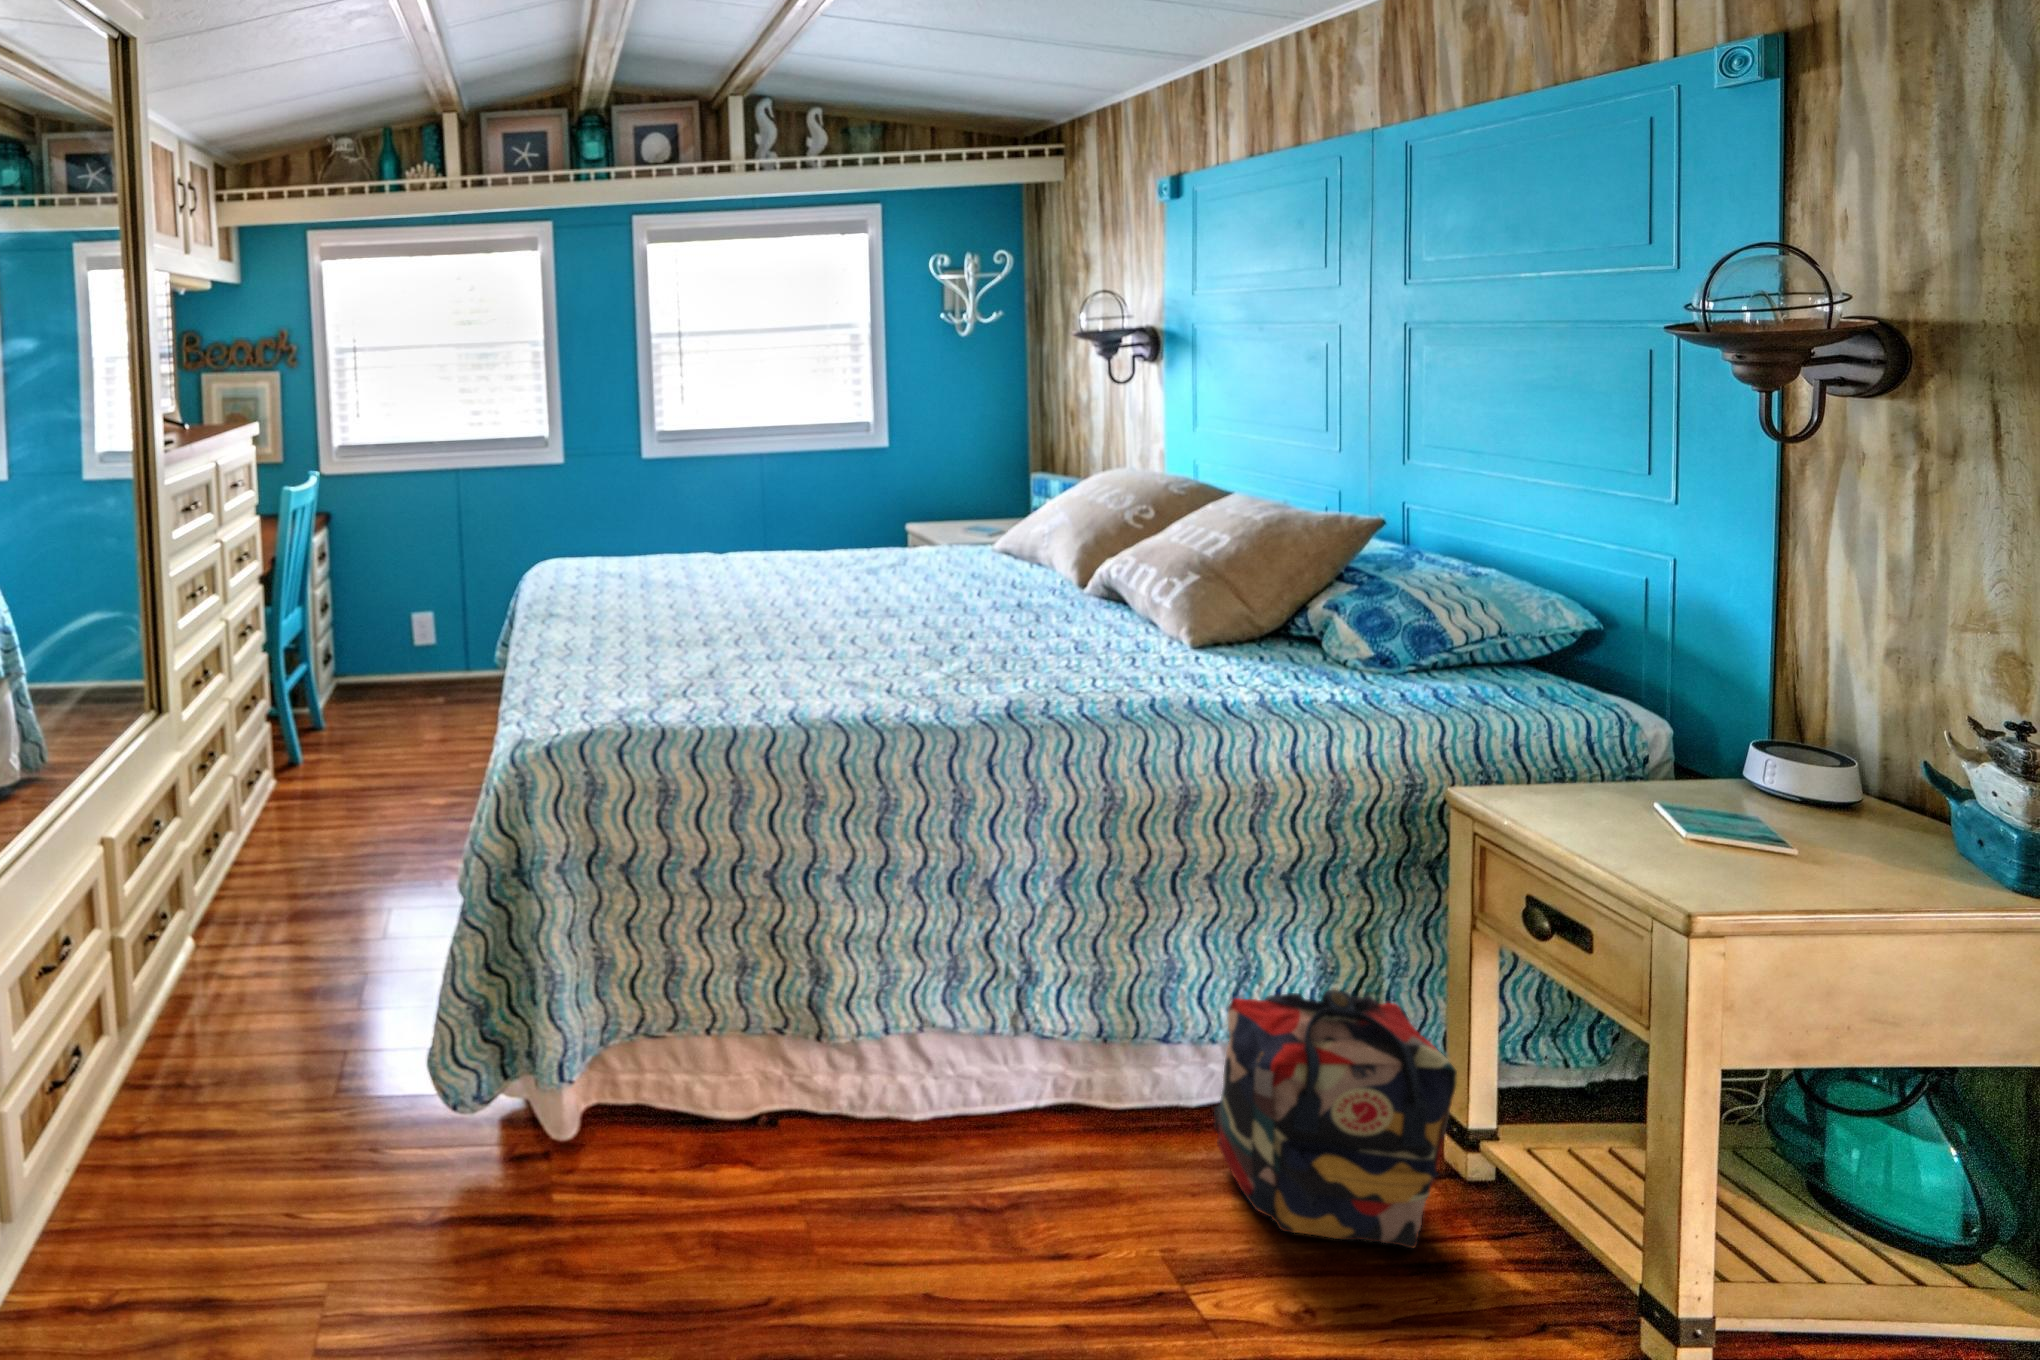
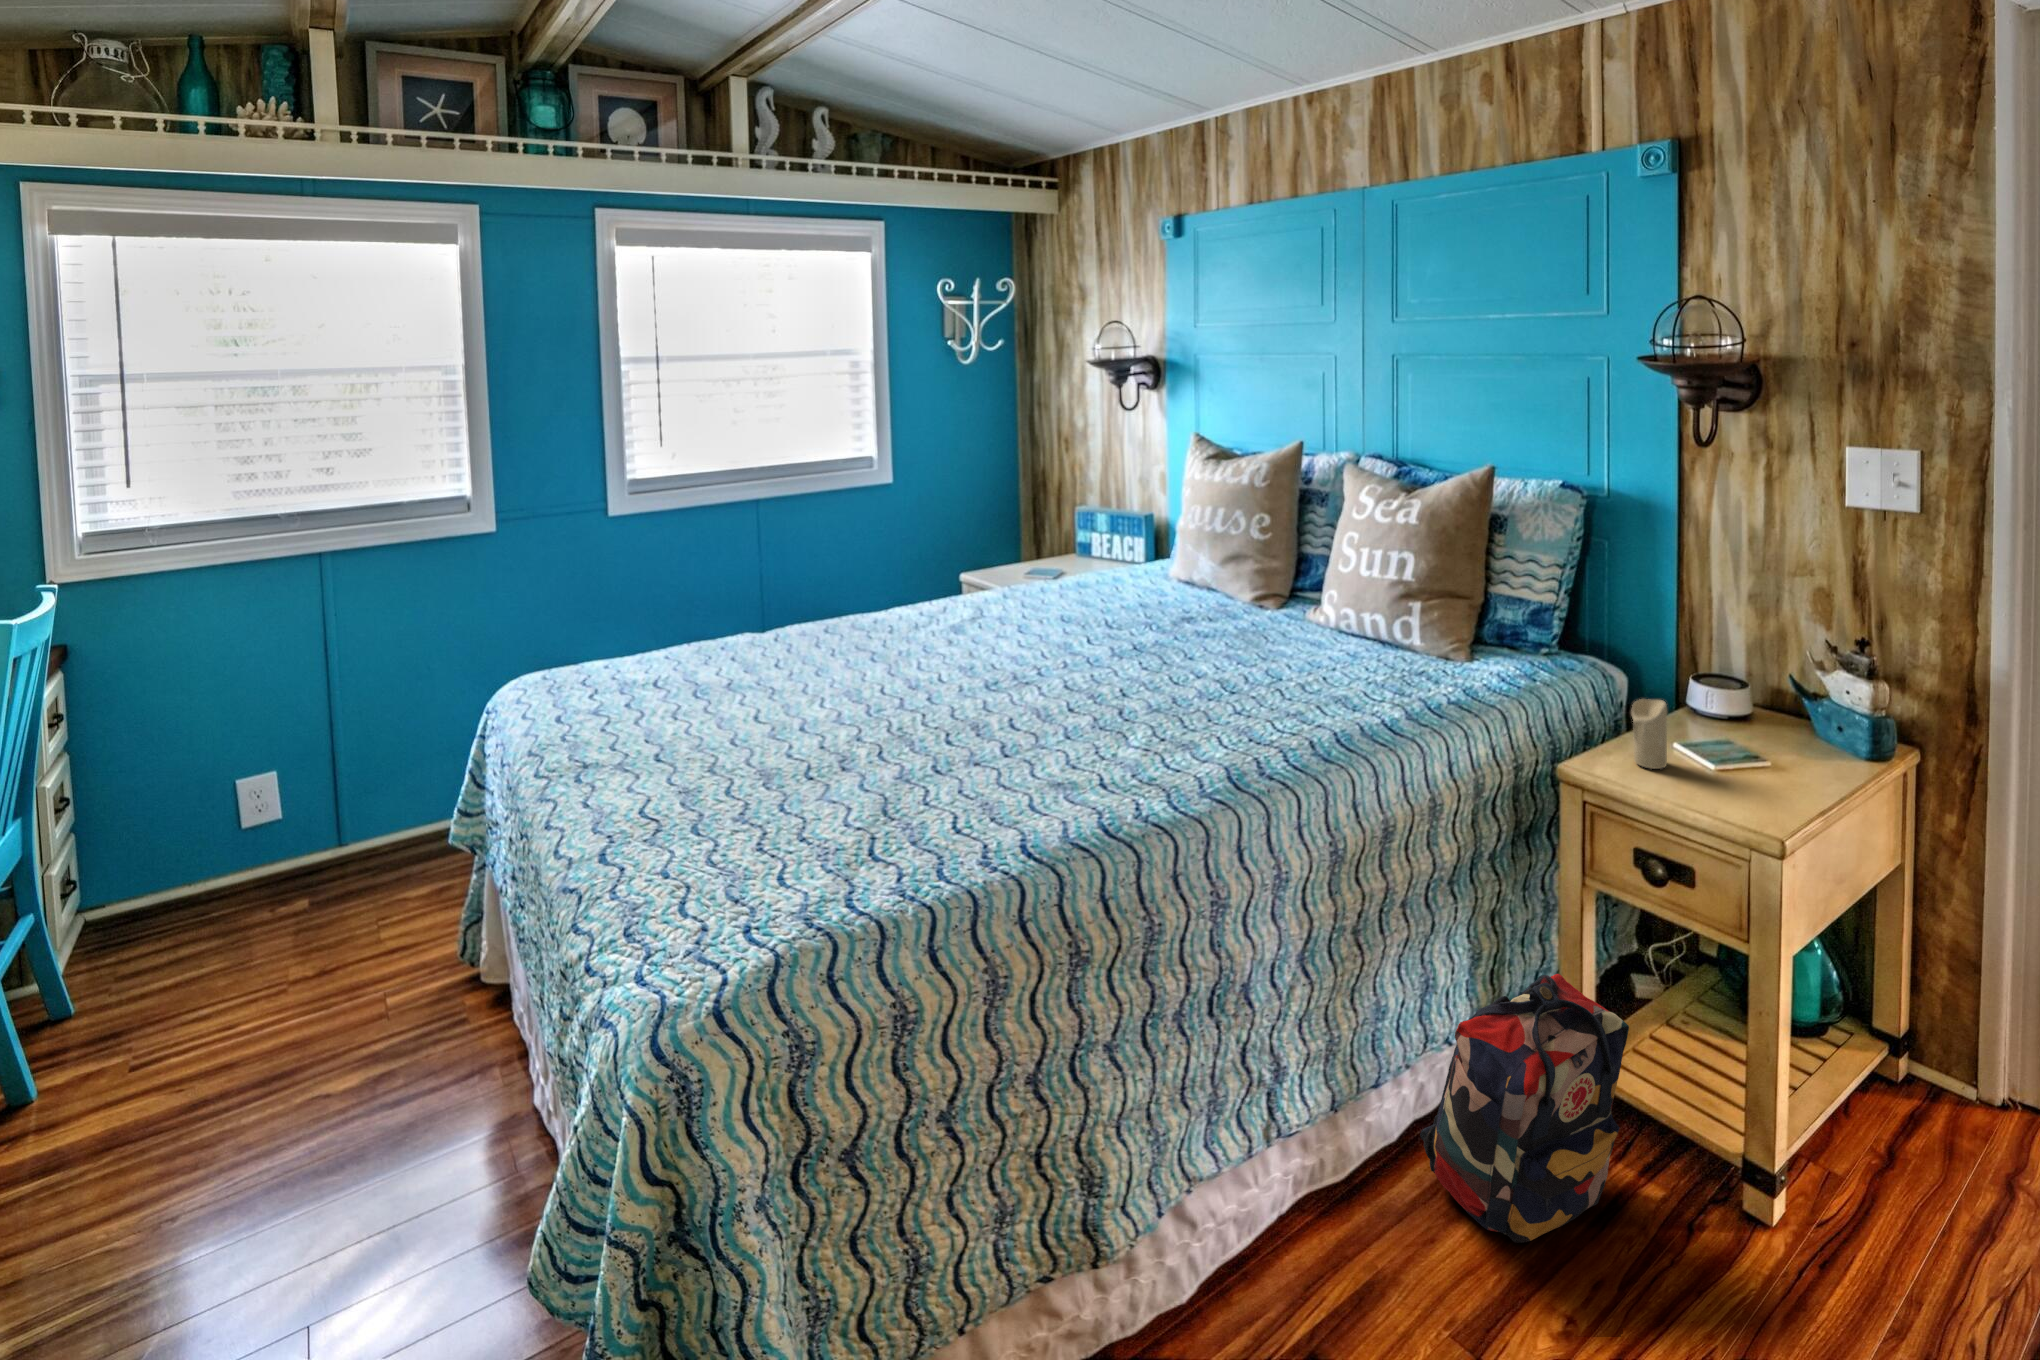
candle: none [1543,736,1596,819] -> present [1631,699,1667,769]

